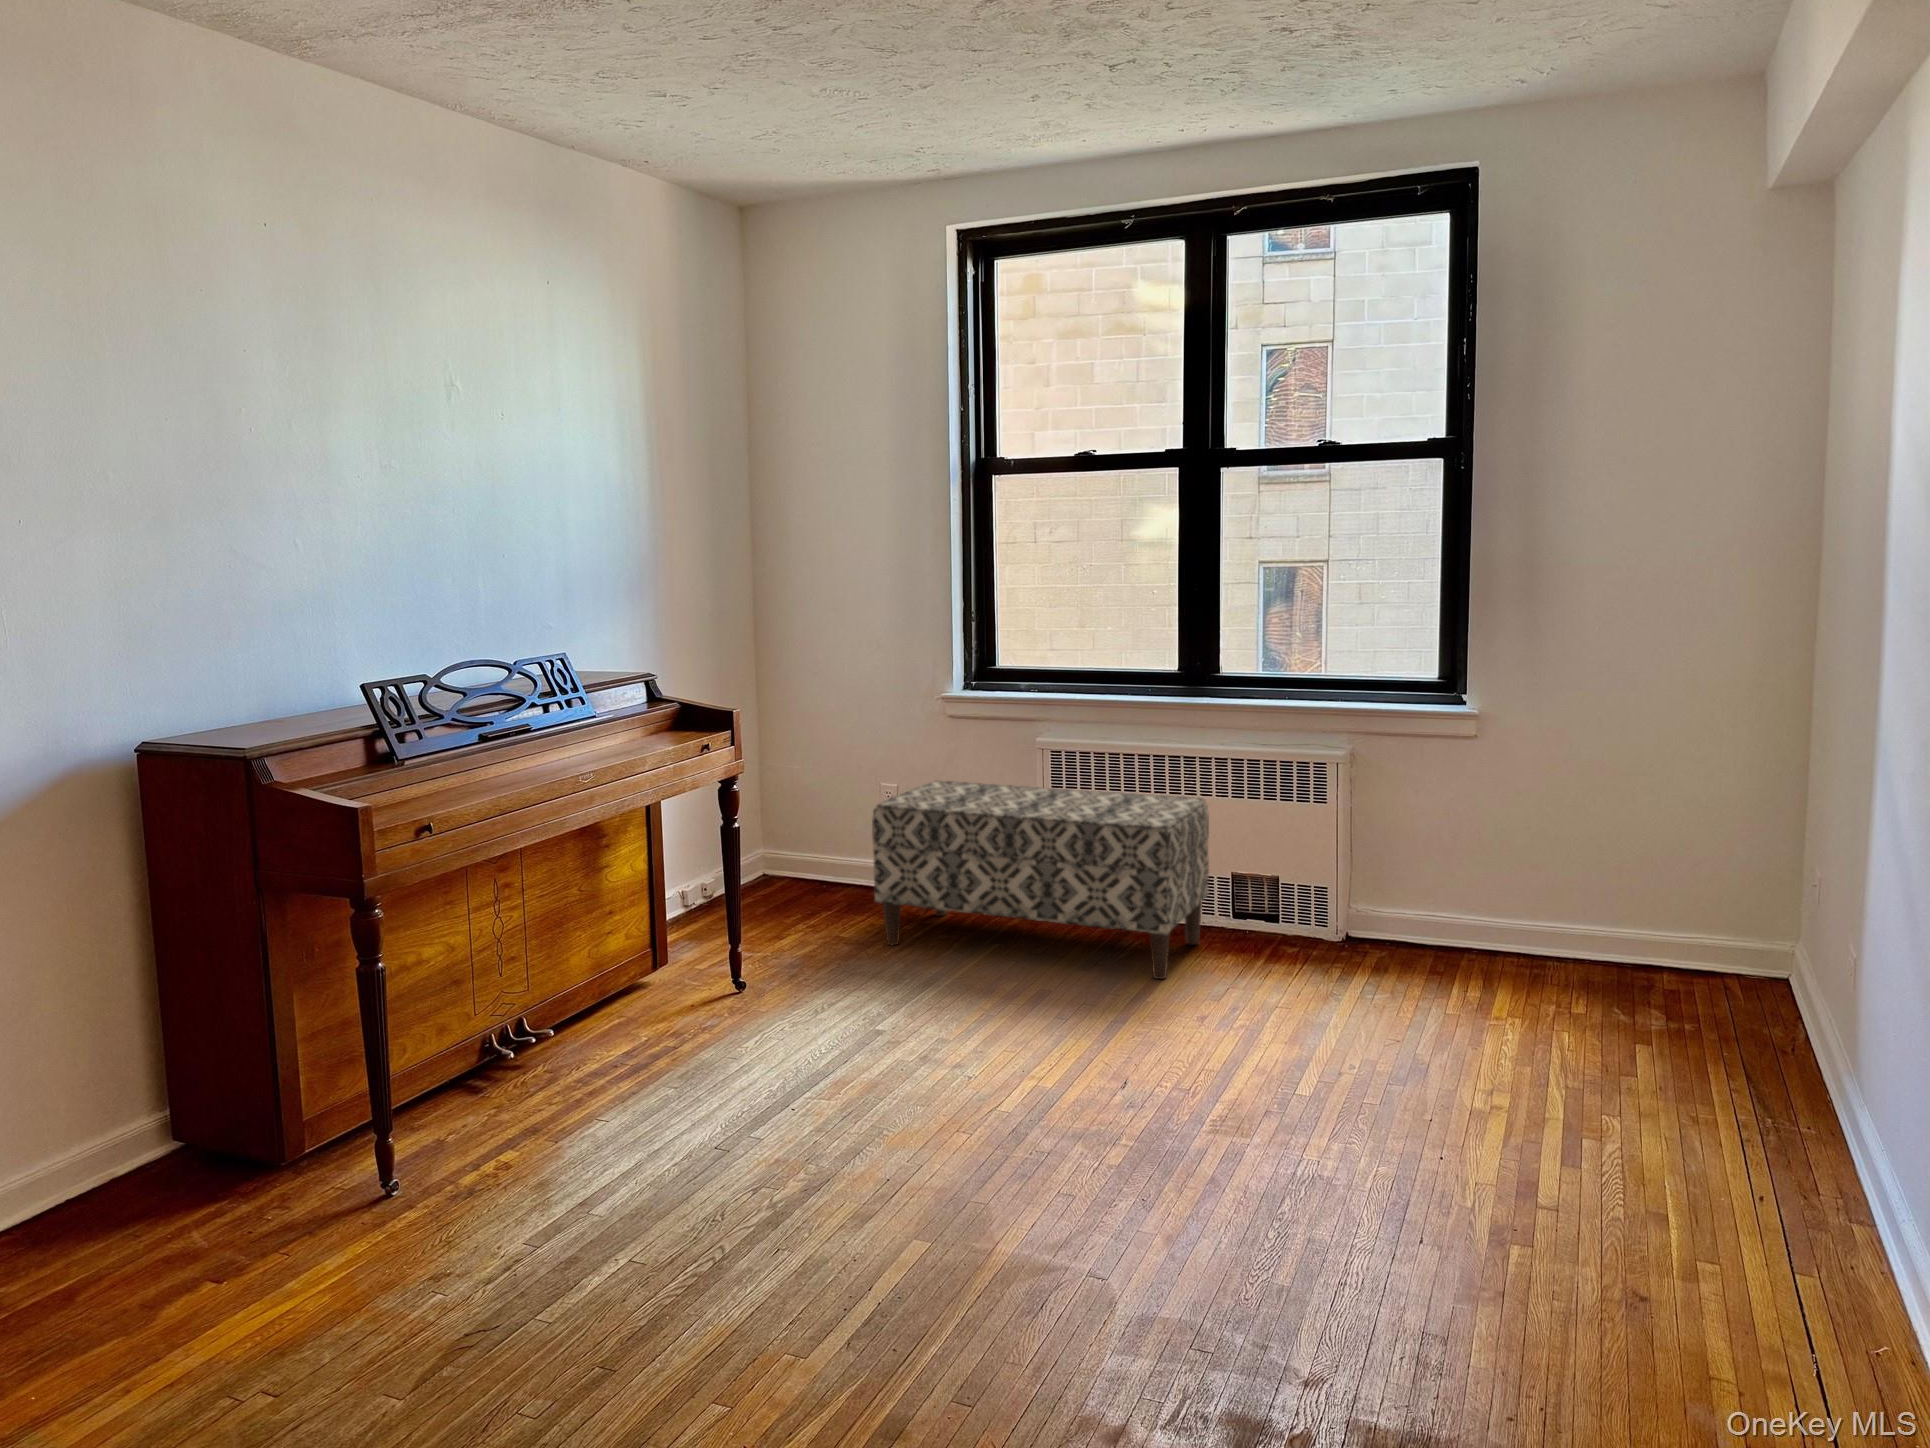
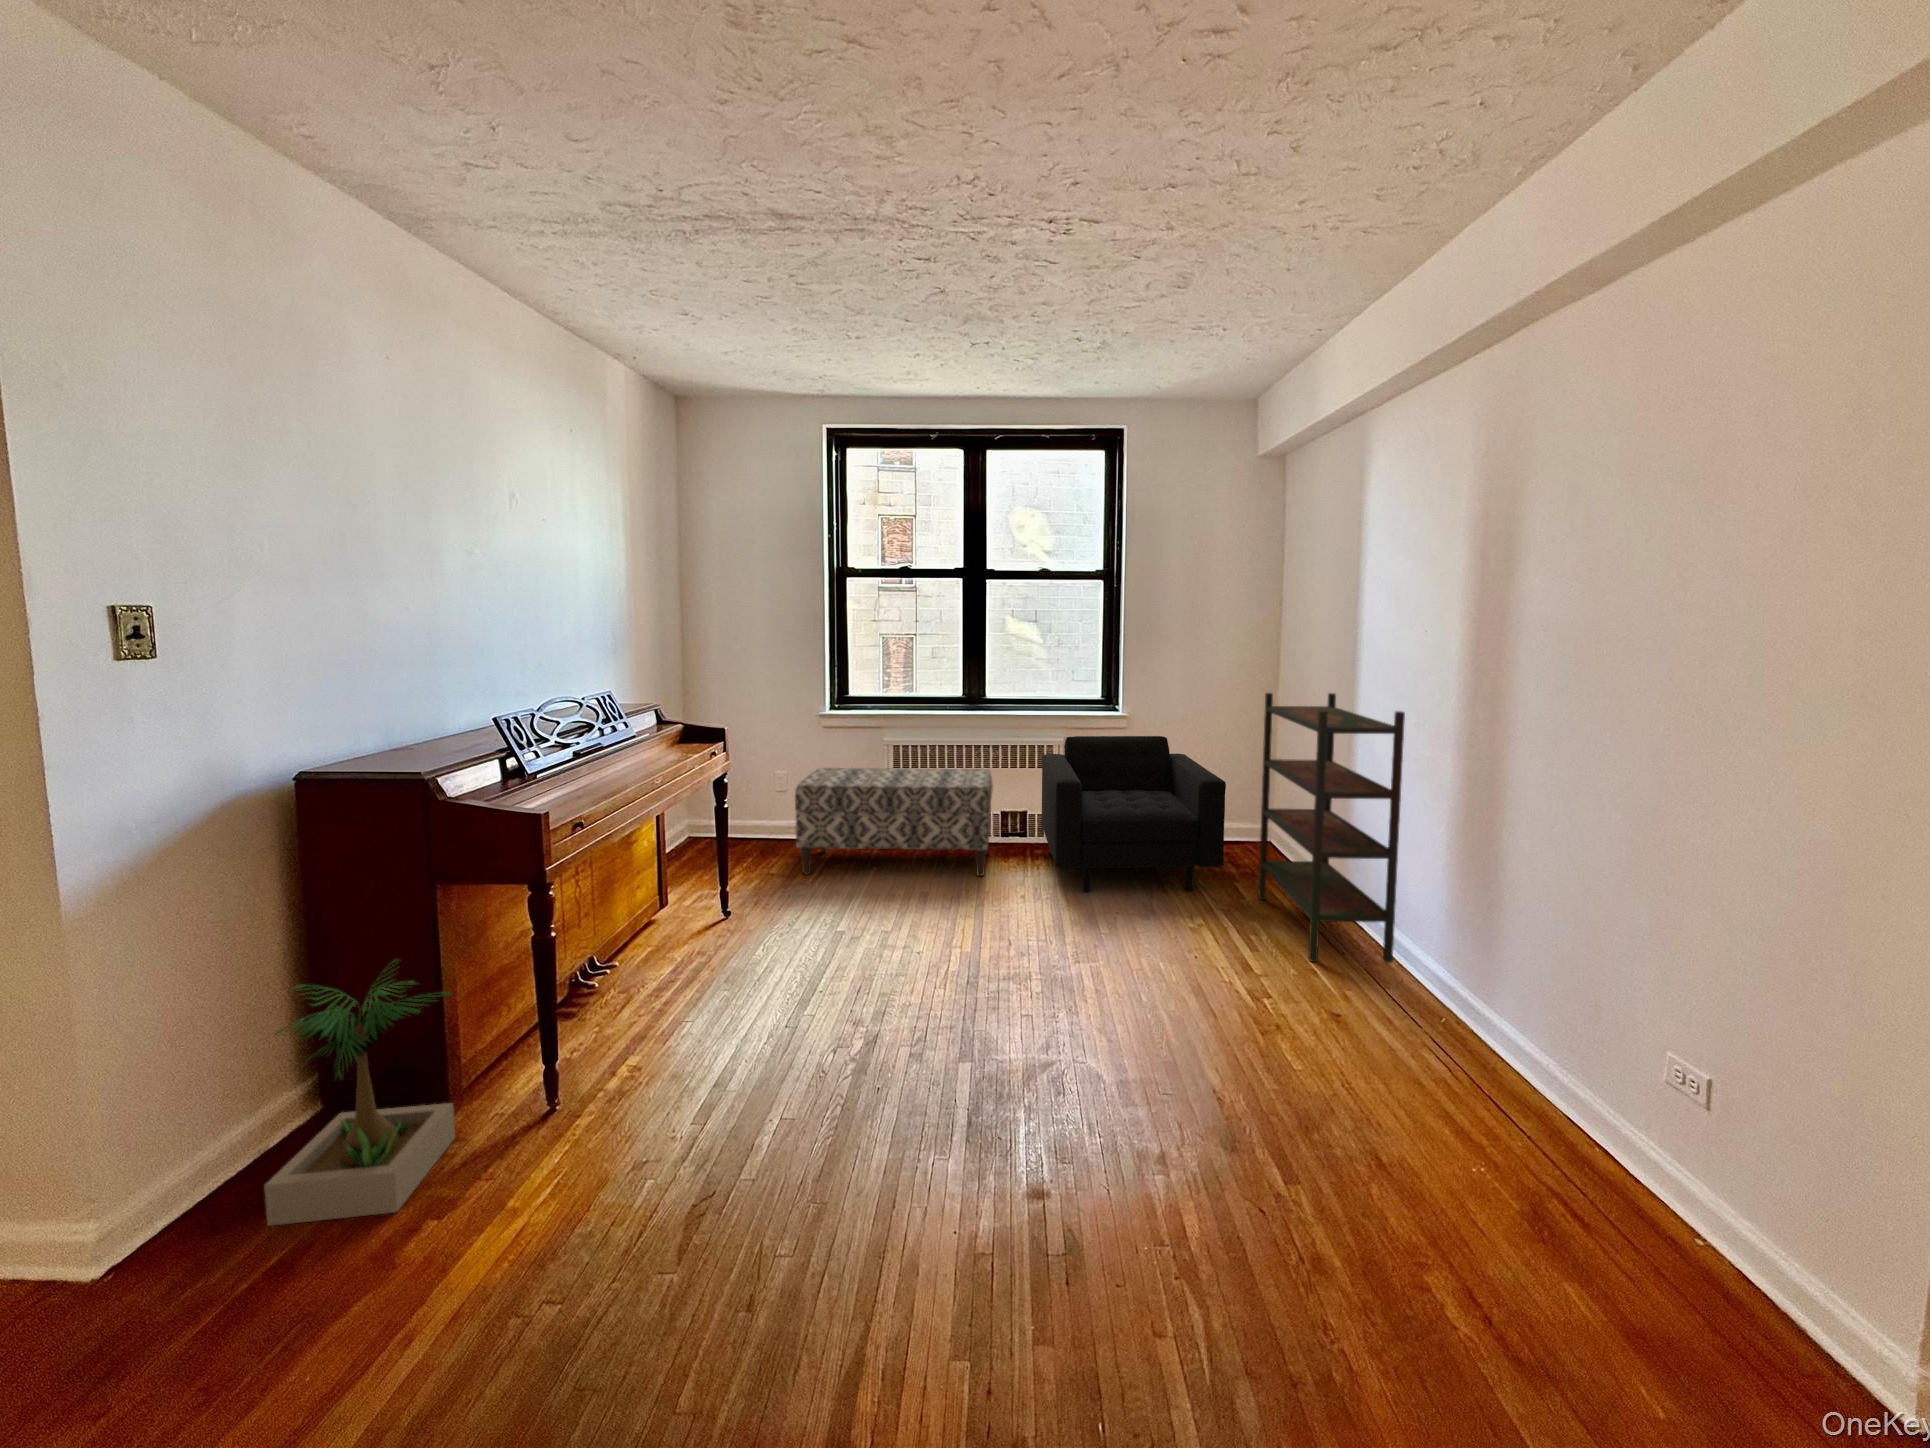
bookshelf: none [1673,673,1909,1244] -> present [1258,693,1405,963]
armchair: none [1267,748,1608,1051] -> present [1041,736,1226,892]
potted plant: none [46,967,281,1265] -> present [264,959,455,1226]

